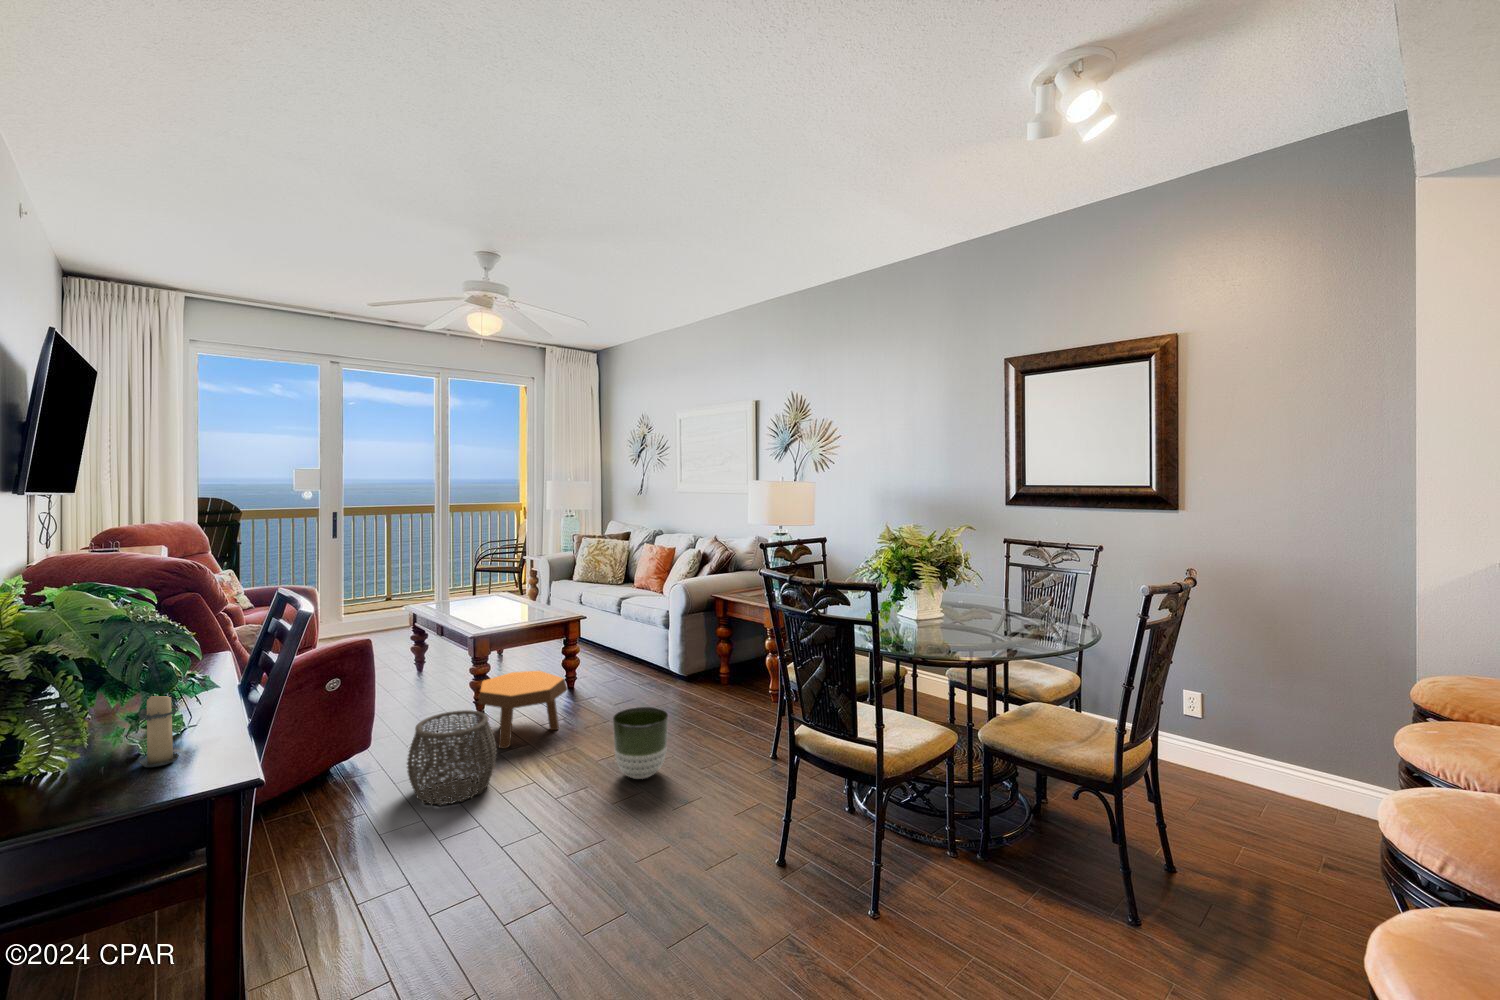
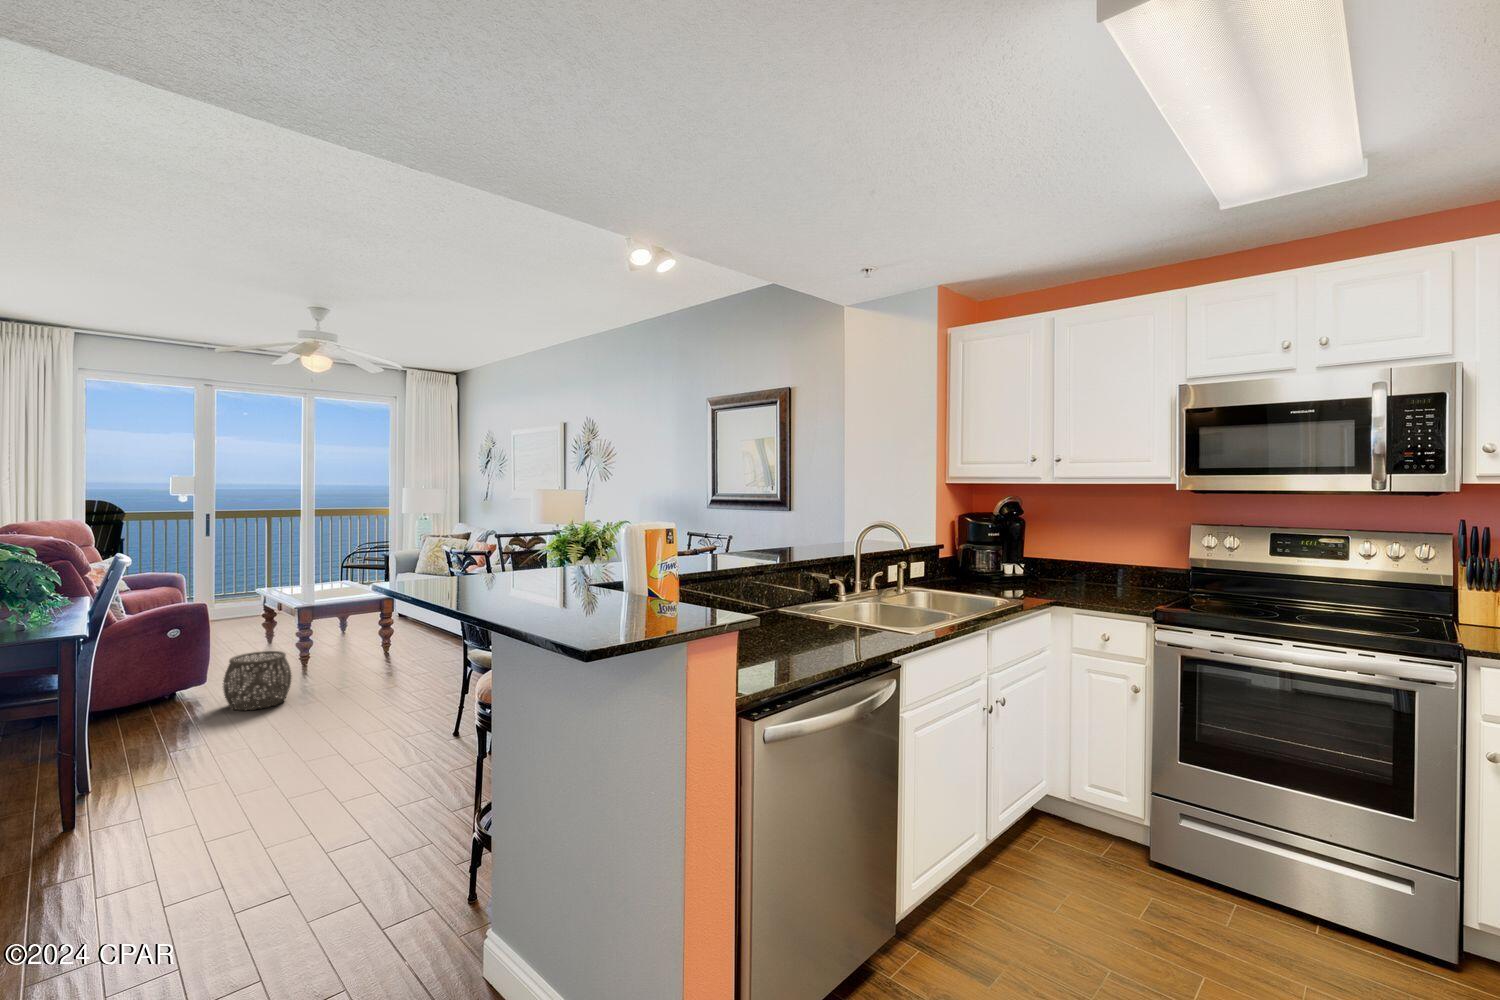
footstool: present [478,671,567,748] -> none [290,632,365,684]
candle: present [139,696,179,767] -> none [27,593,53,631]
planter: present [613,707,668,779] -> none [376,650,419,698]

